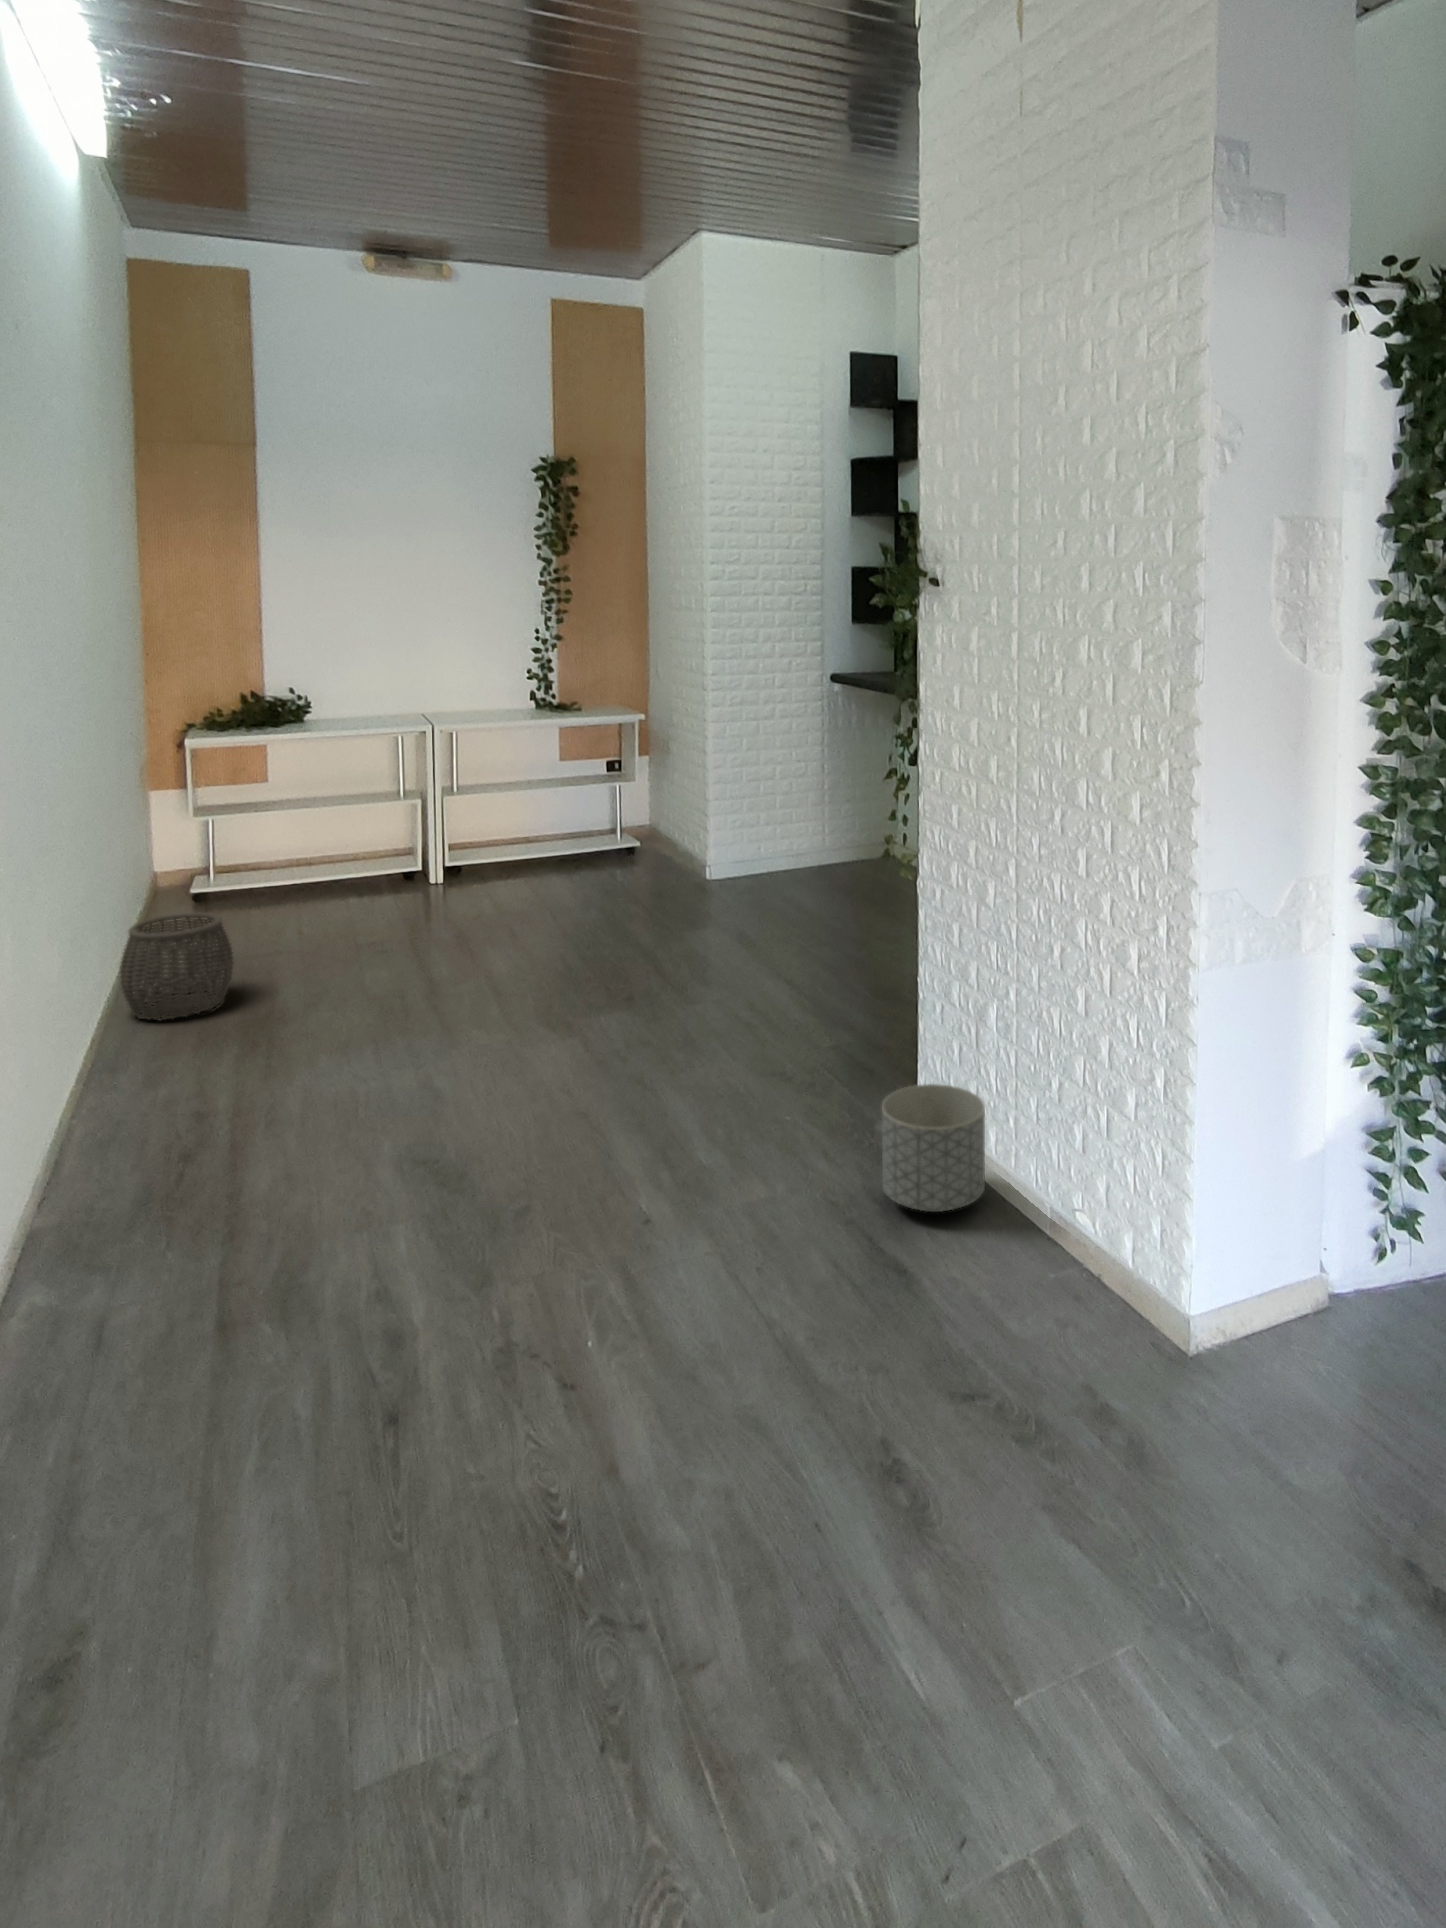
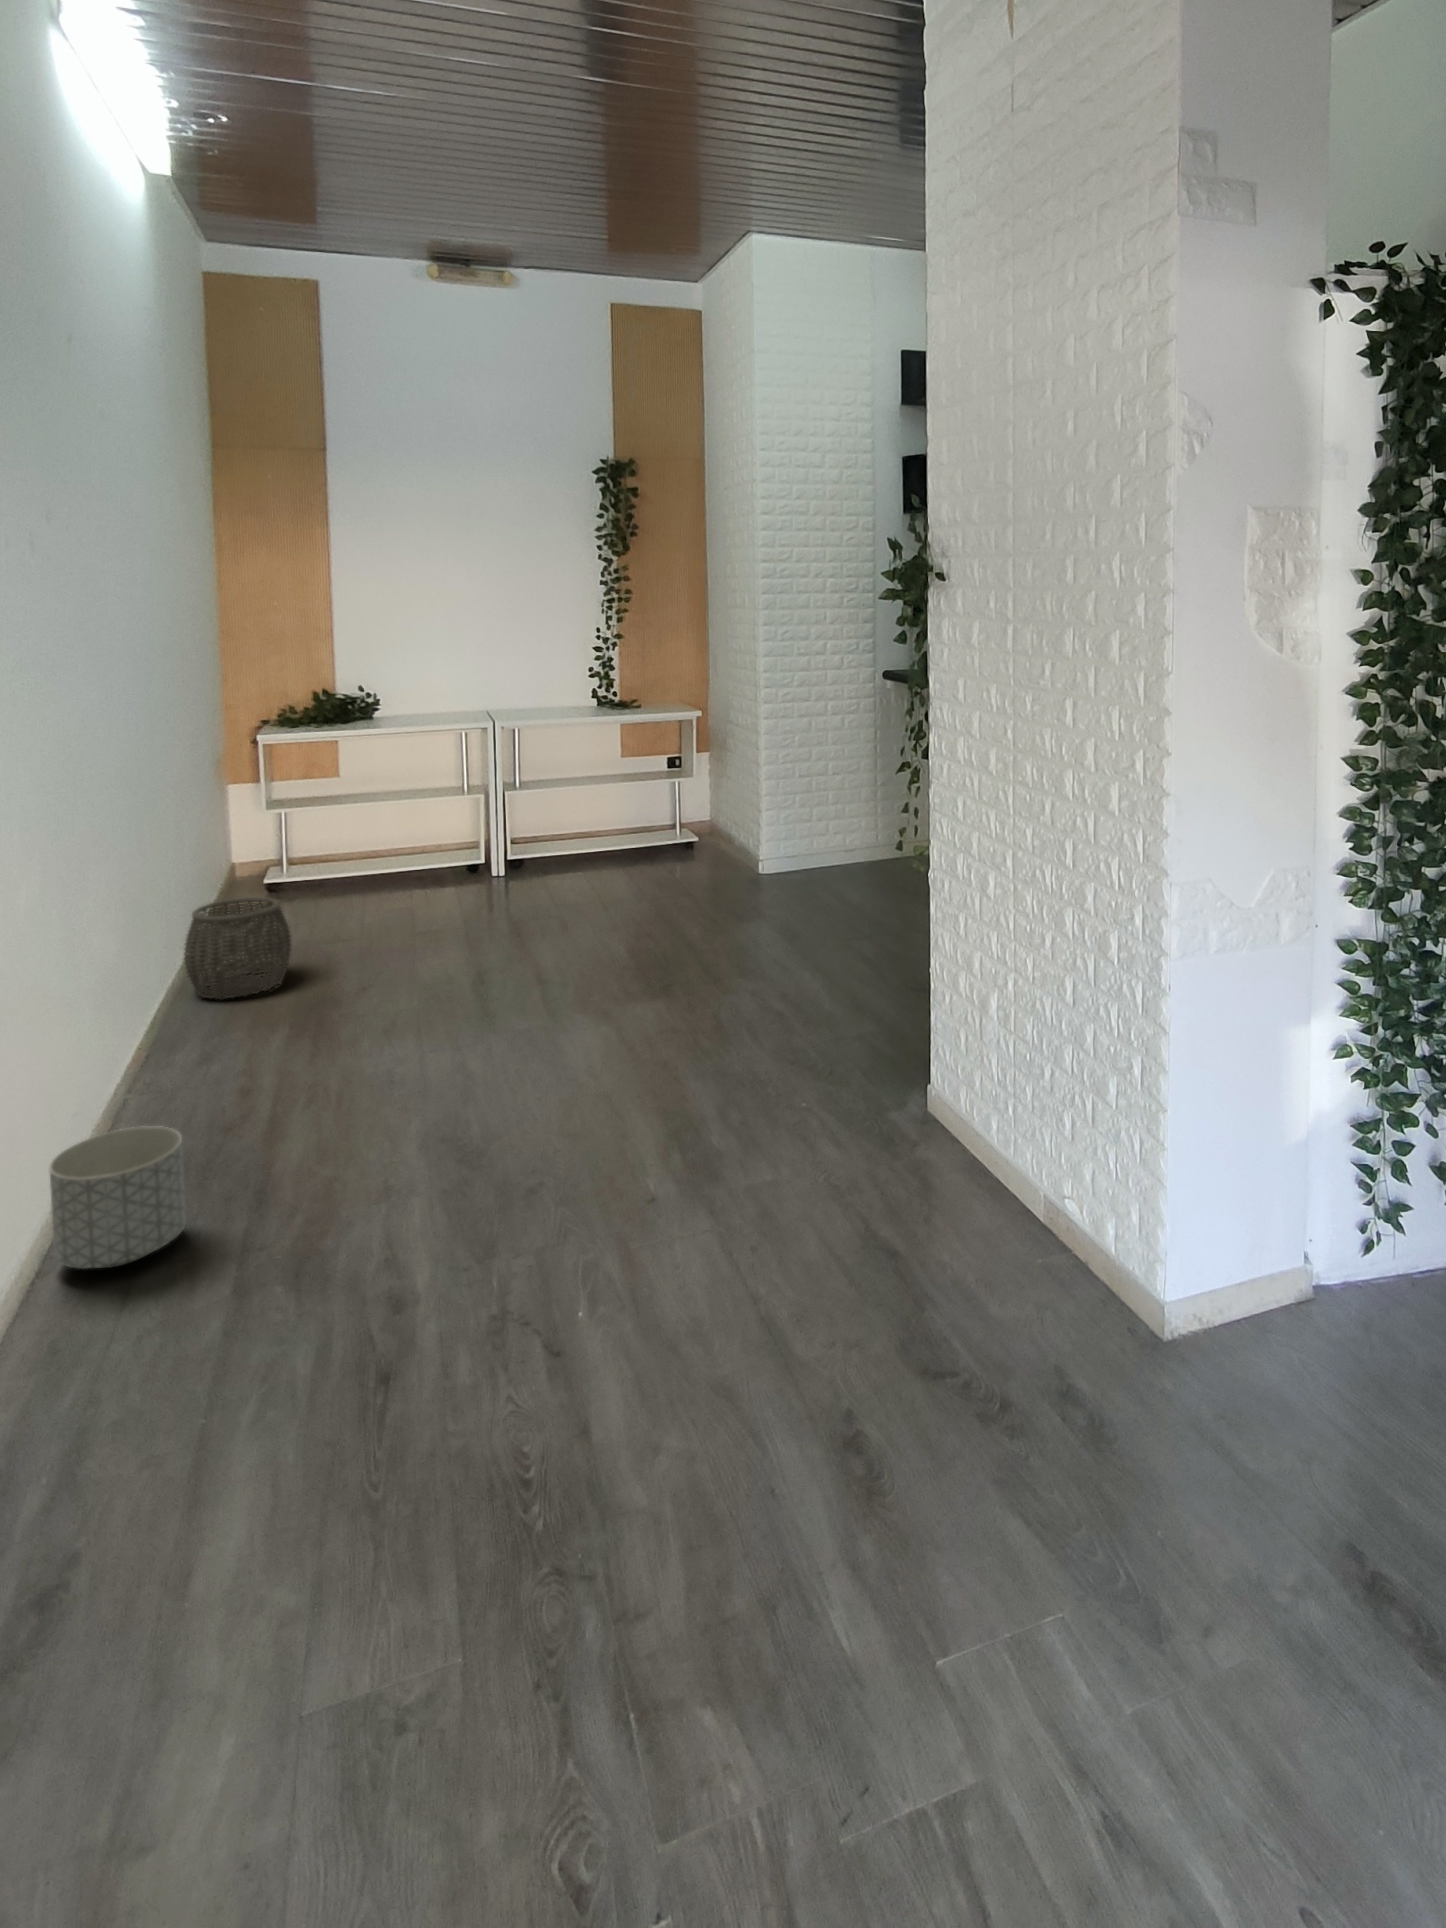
planter: present [882,1084,985,1212] -> present [49,1126,186,1269]

